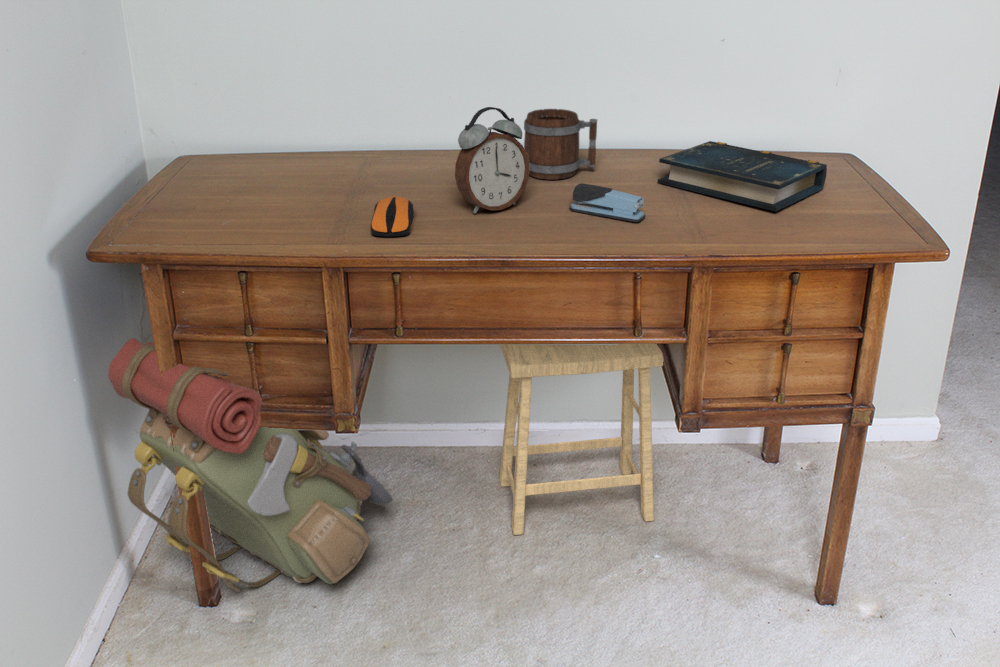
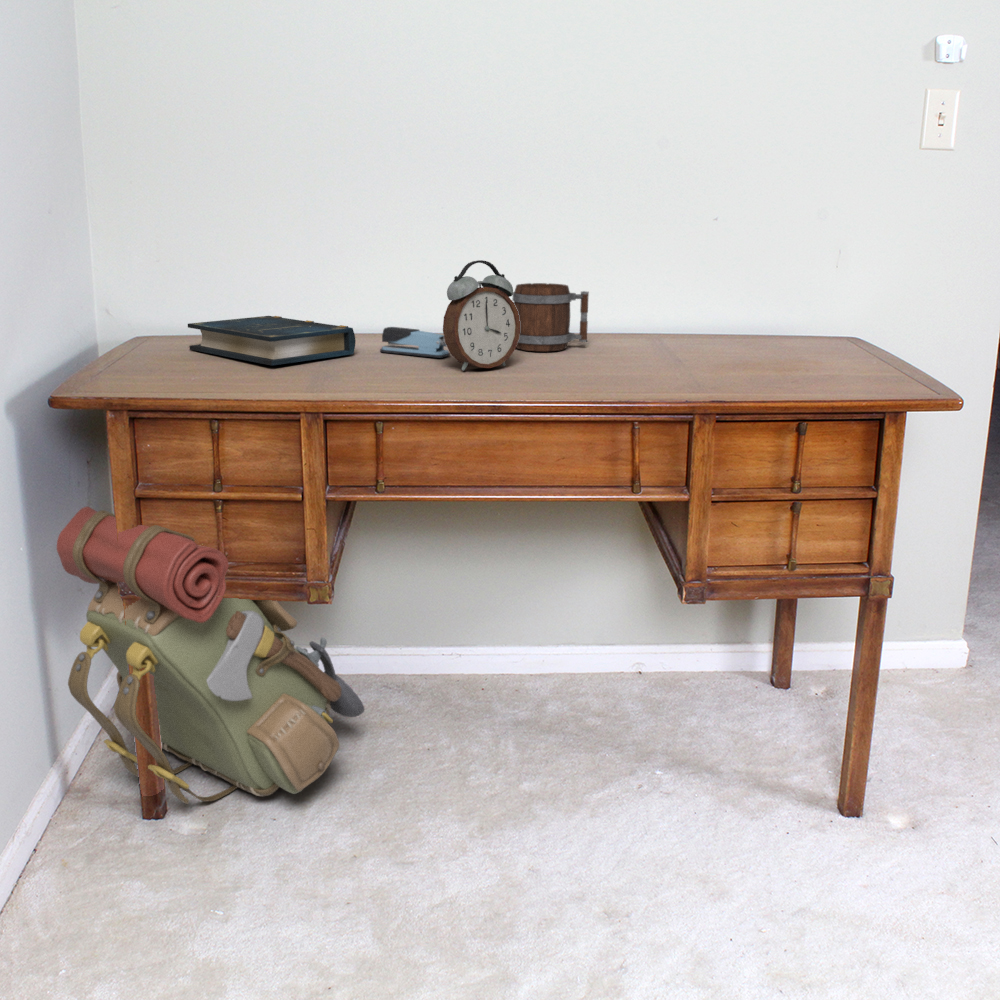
book: present [658,141,827,211] -> present [188,316,356,366]
stapler: present [569,183,646,222] -> present [380,327,450,358]
computer mouse: present [371,197,414,236] -> none [354,351,399,383]
footstool: present [499,344,664,535] -> none [482,516,664,753]

